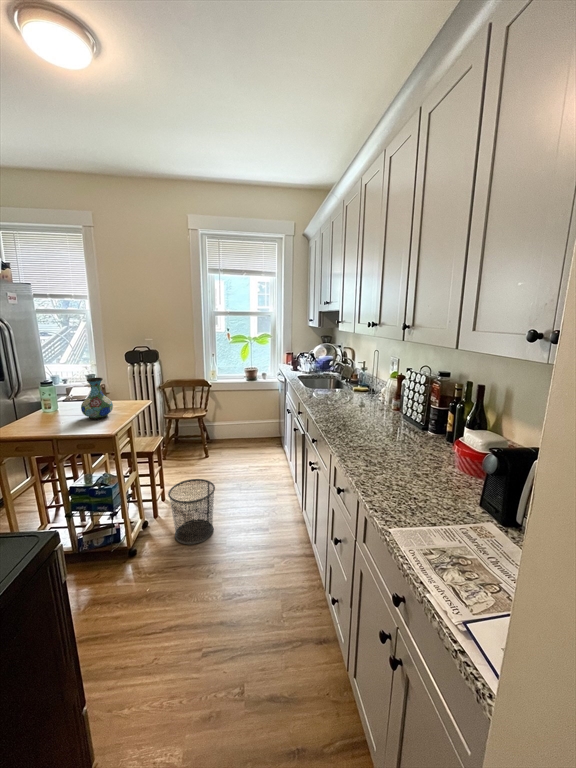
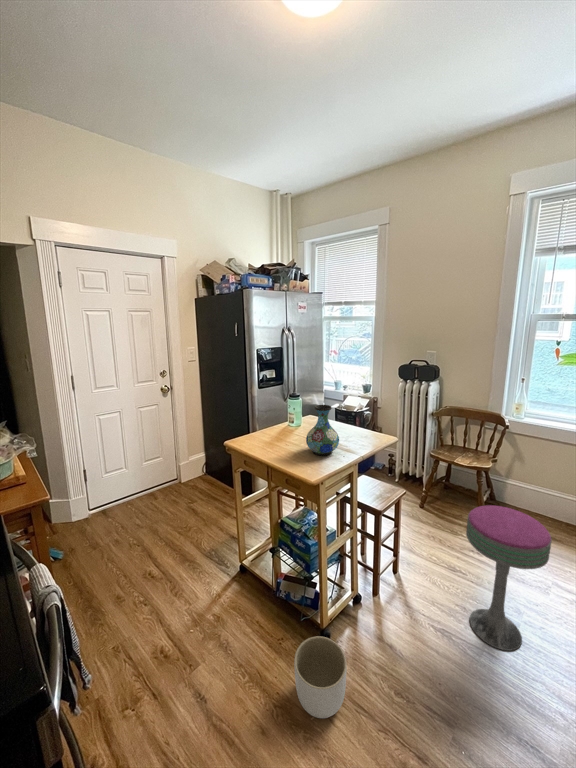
bar stool: none [208,423,249,504] -> present [466,505,552,651]
waste bin: present [168,479,215,544] -> none [378,575,454,692]
planter: none [124,538,165,589] -> present [294,636,347,718]

